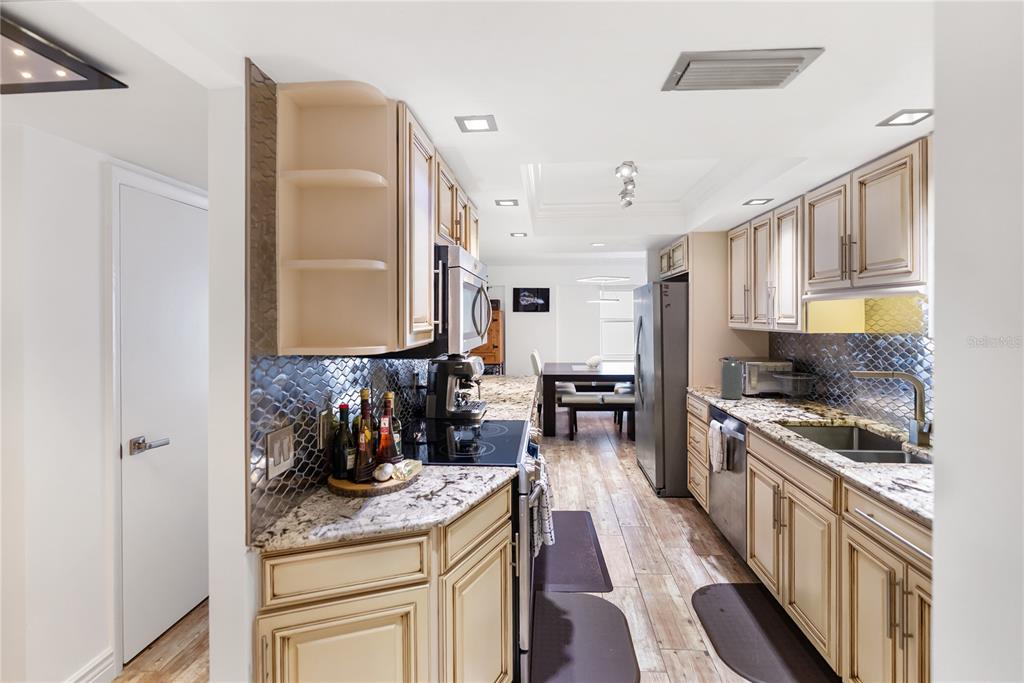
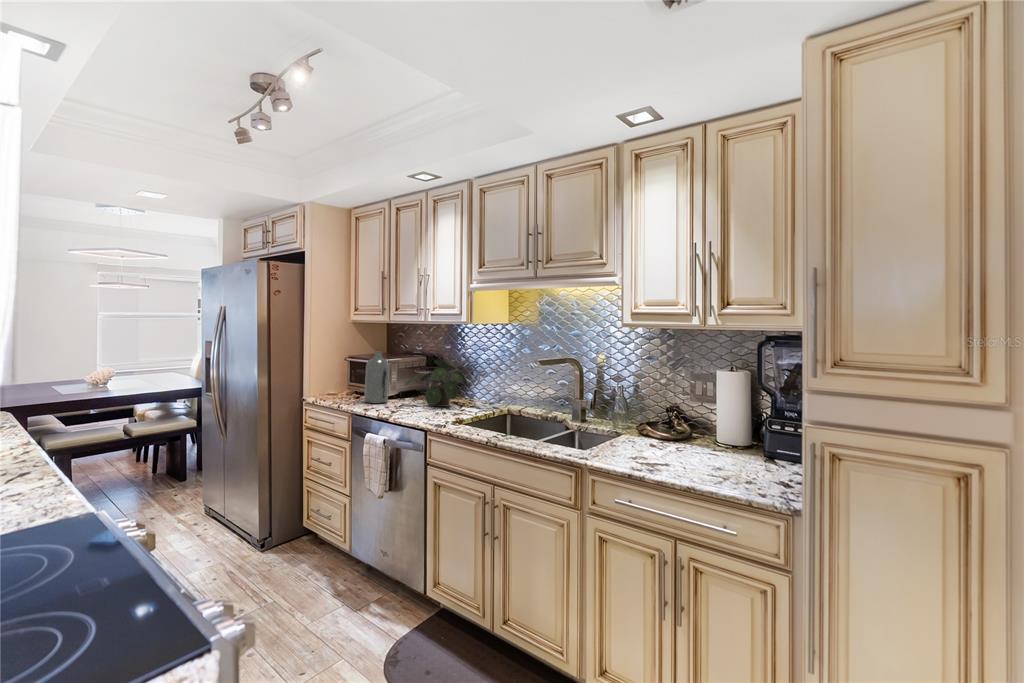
potted plant: none [751,364,818,407] -> present [405,360,467,407]

